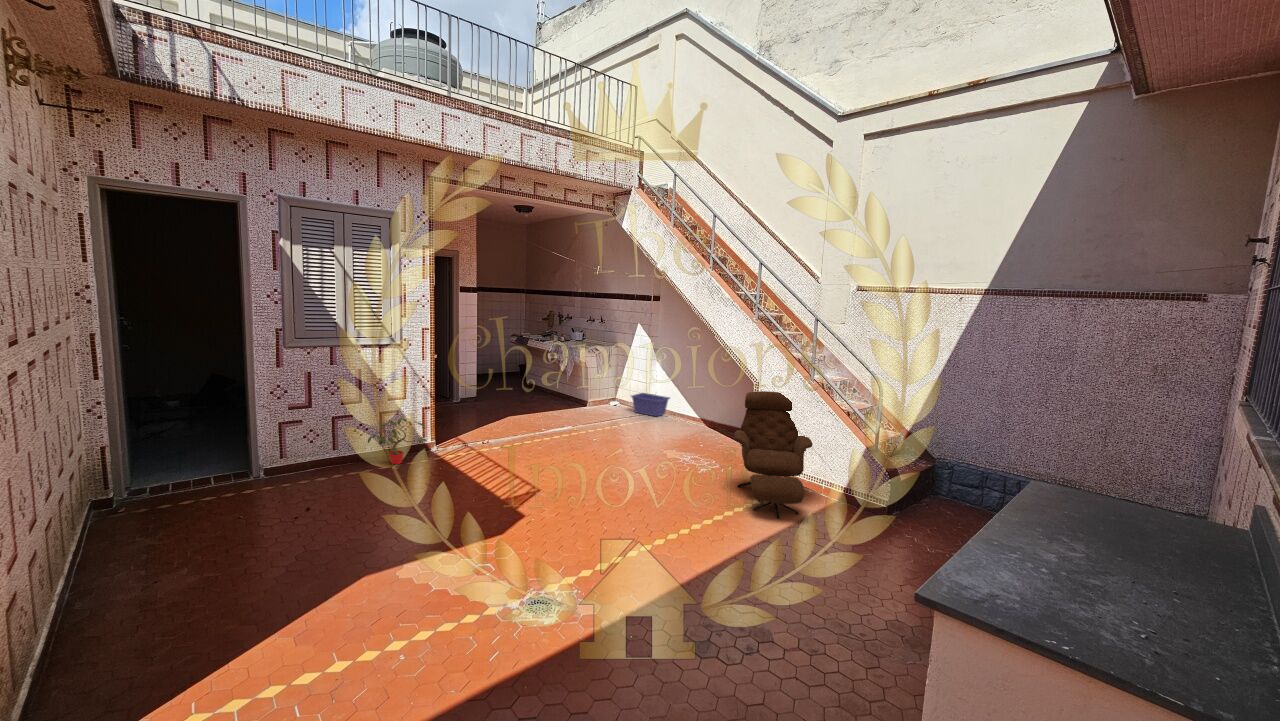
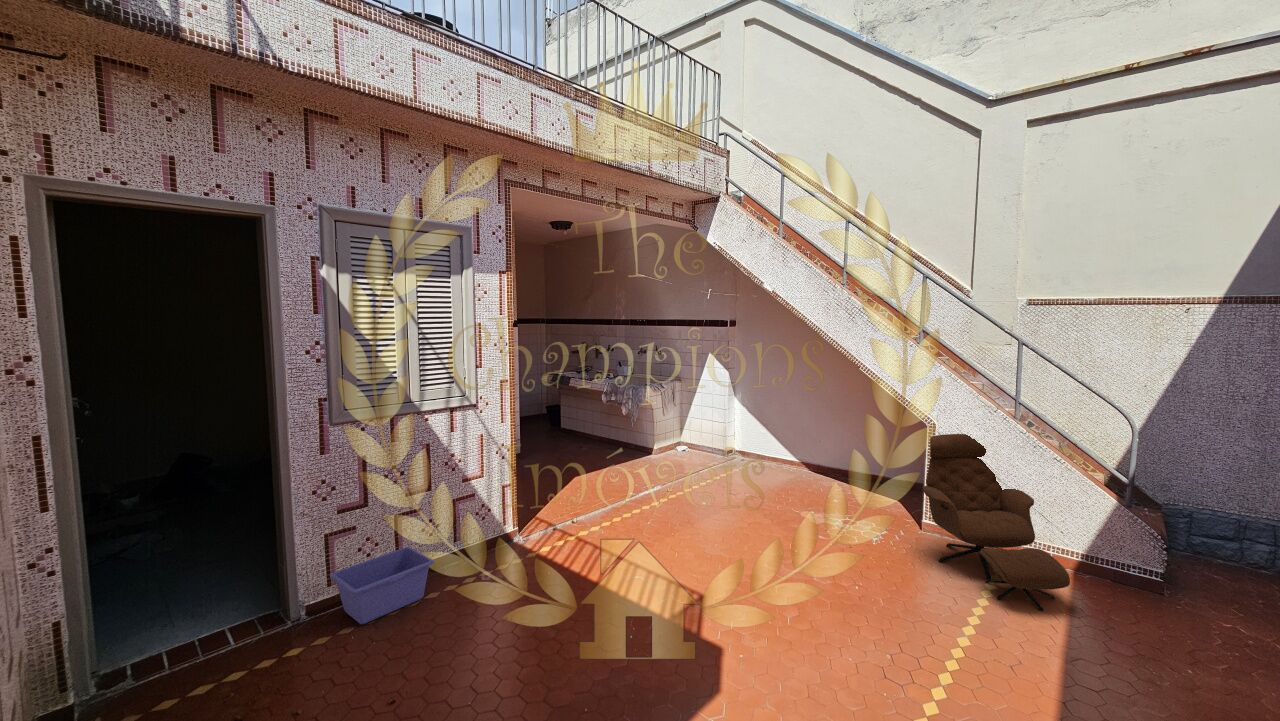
storage bin: present [631,393,670,416] -> present [330,547,434,624]
potted plant: present [368,418,427,464] -> none [441,506,523,573]

